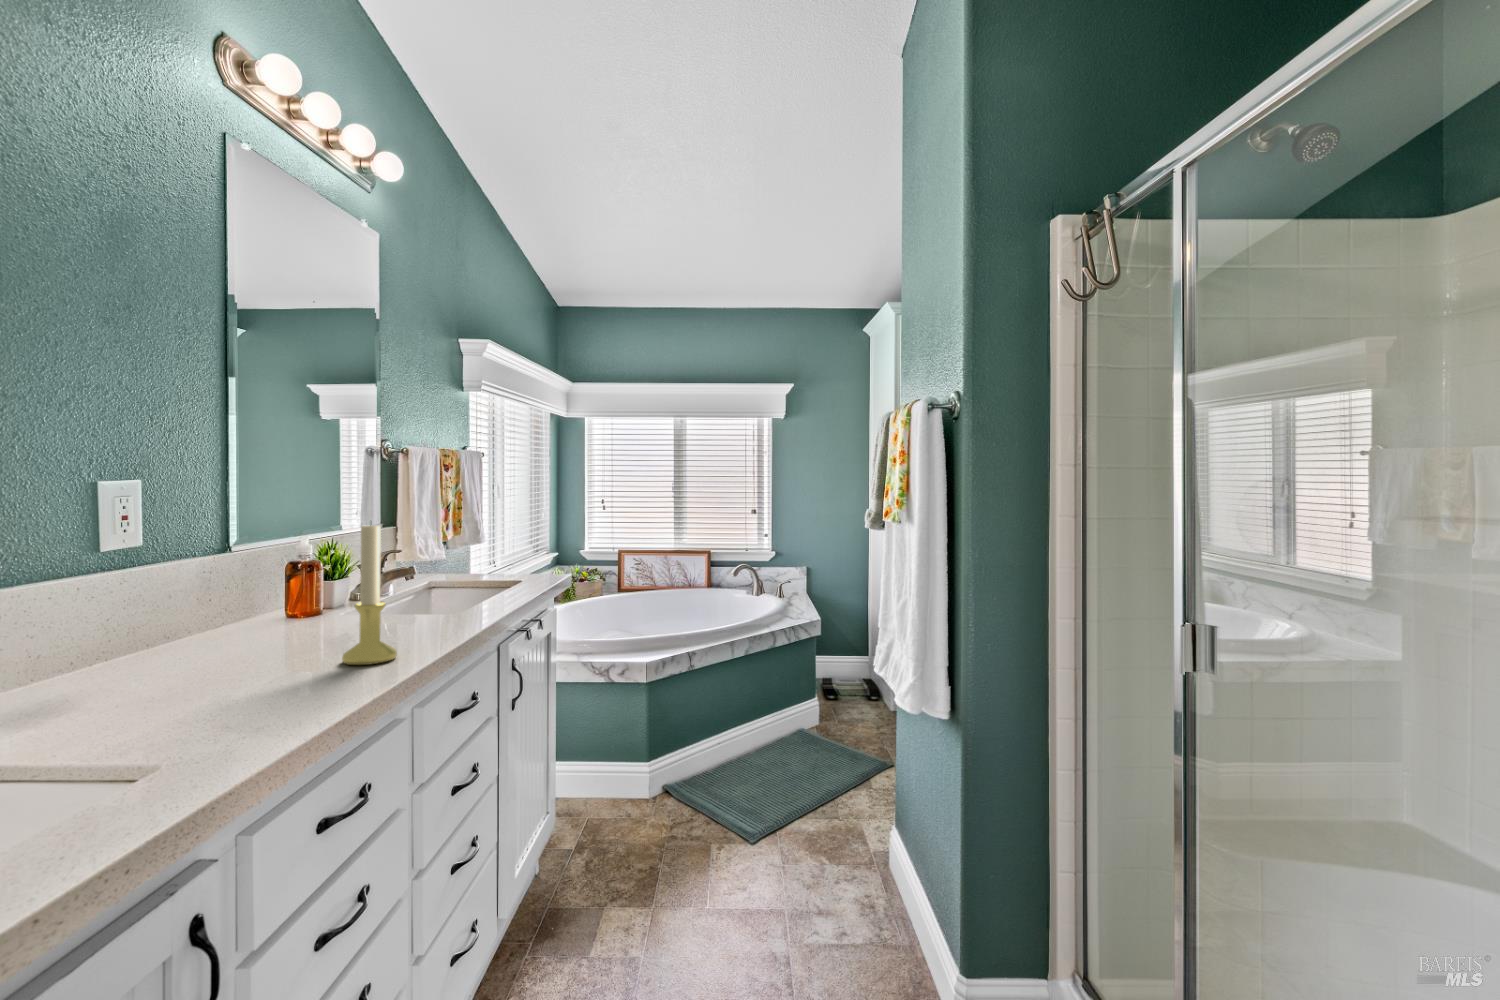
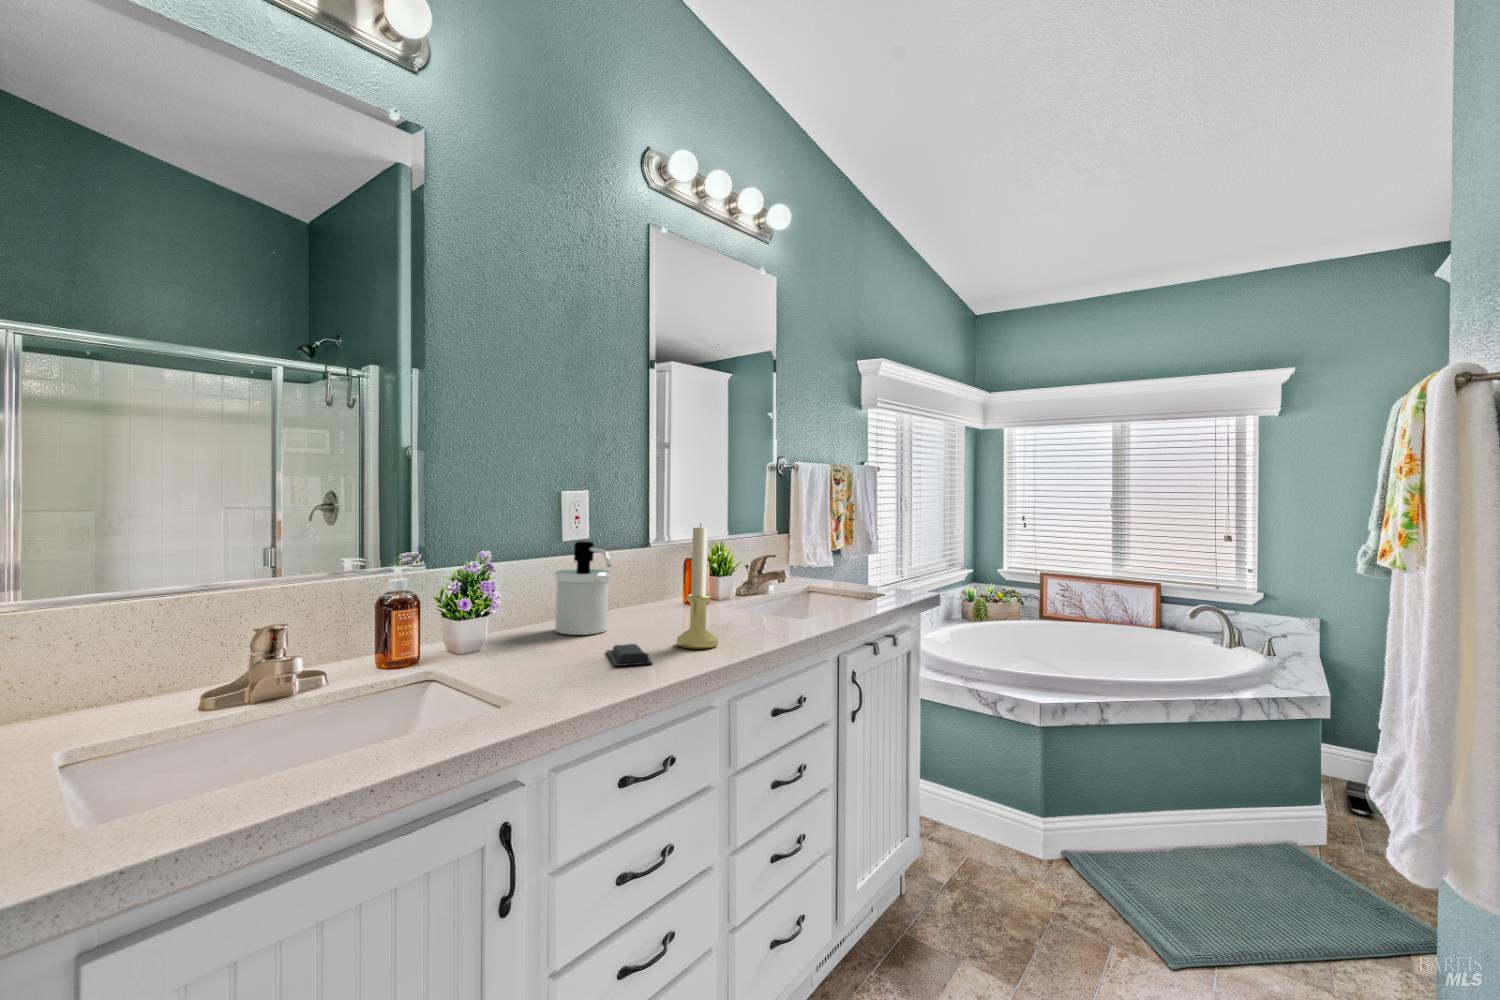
soap dispenser: none [119,551,237,679] -> present [555,541,611,635]
soap bar: none [251,671,339,700] -> present [607,644,653,666]

